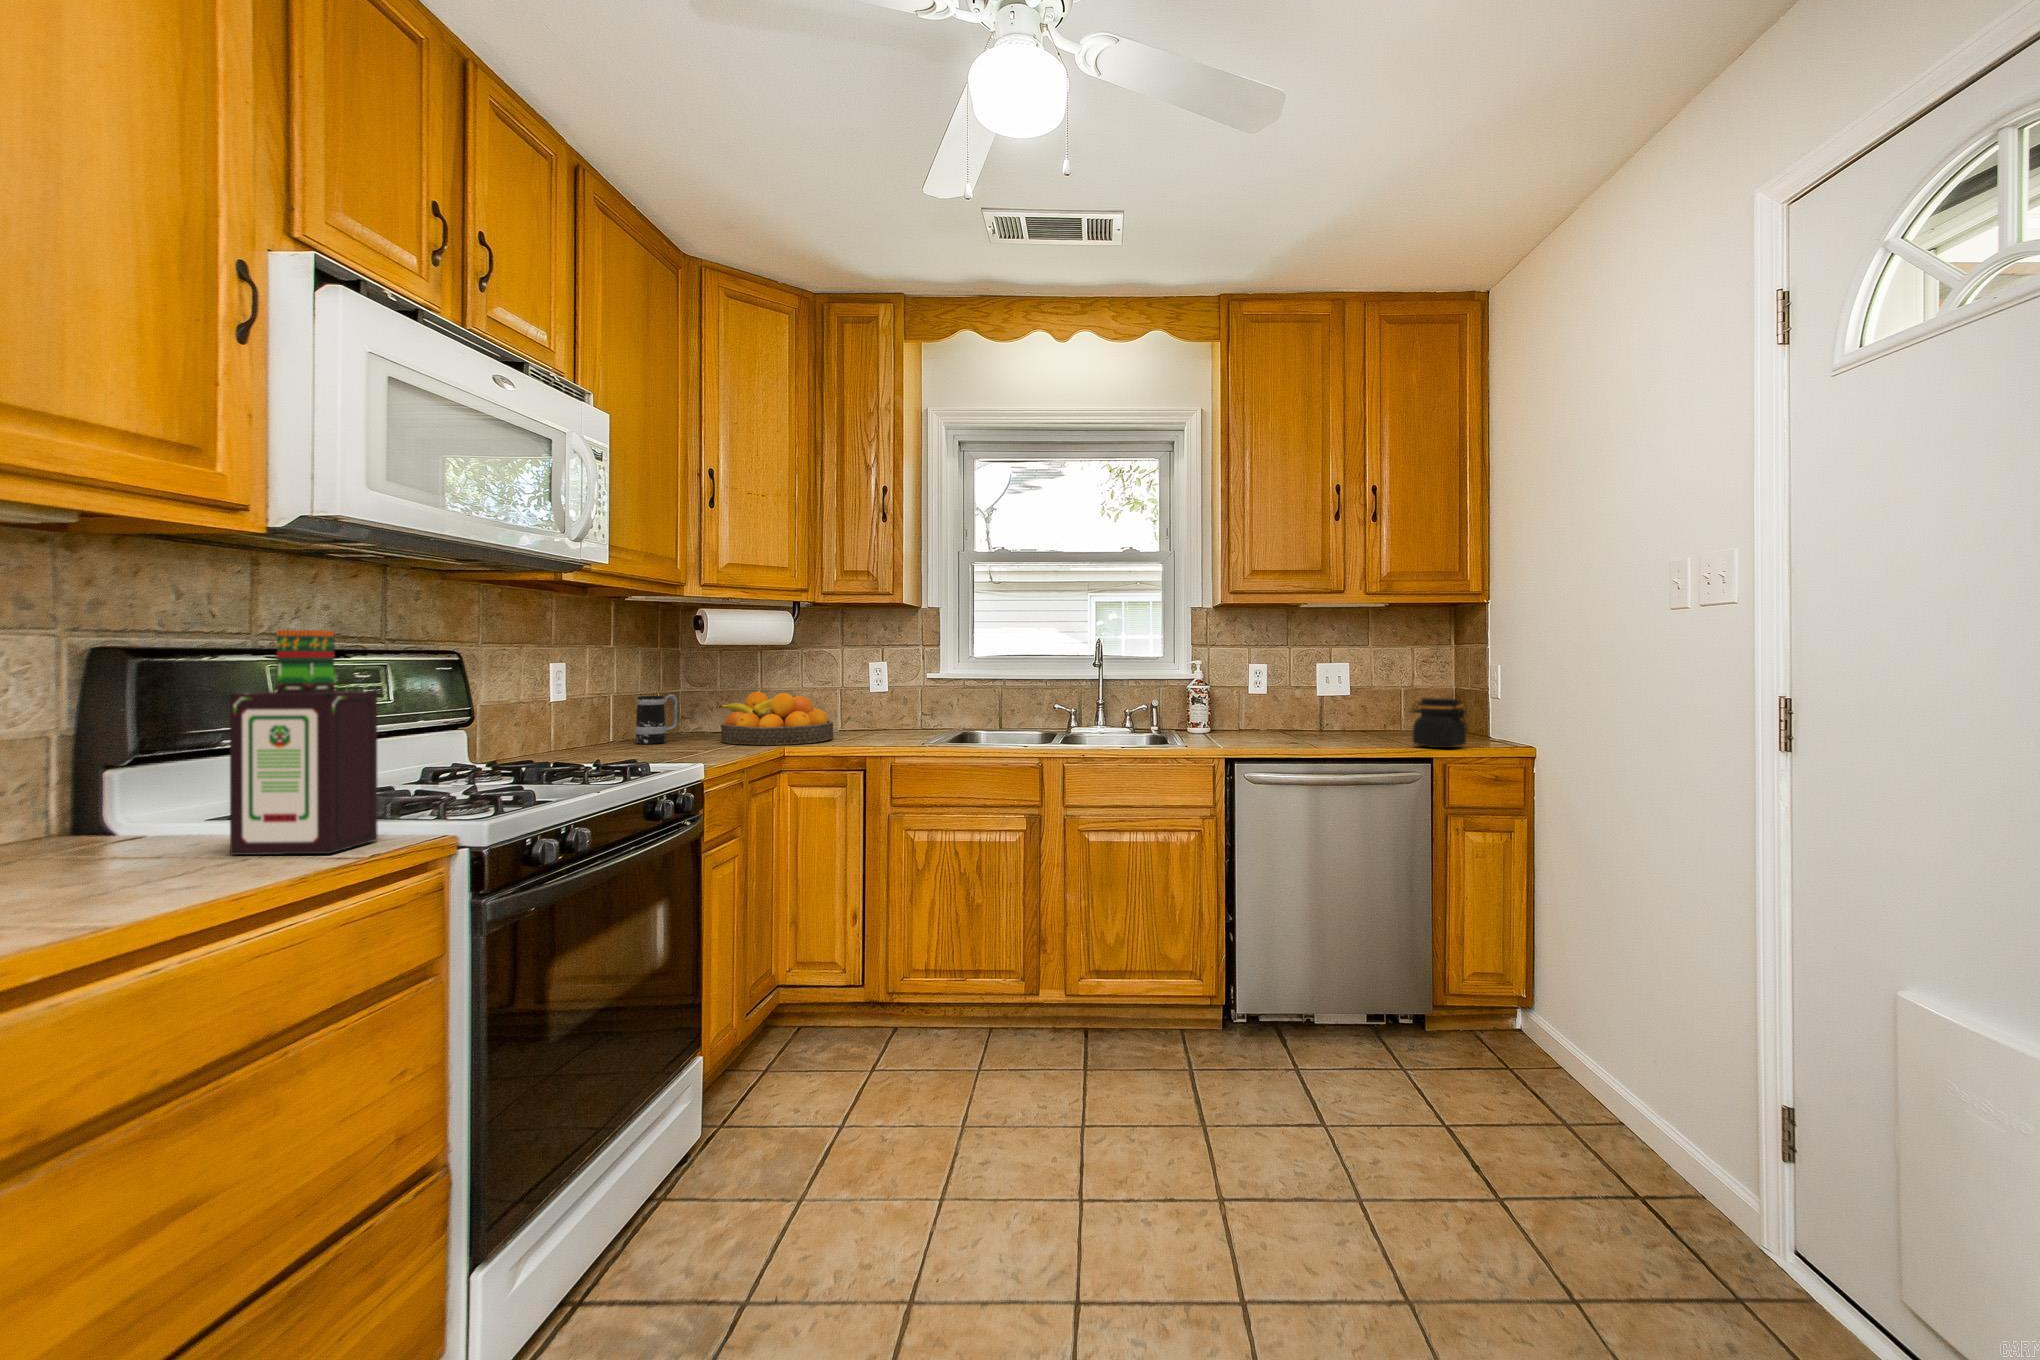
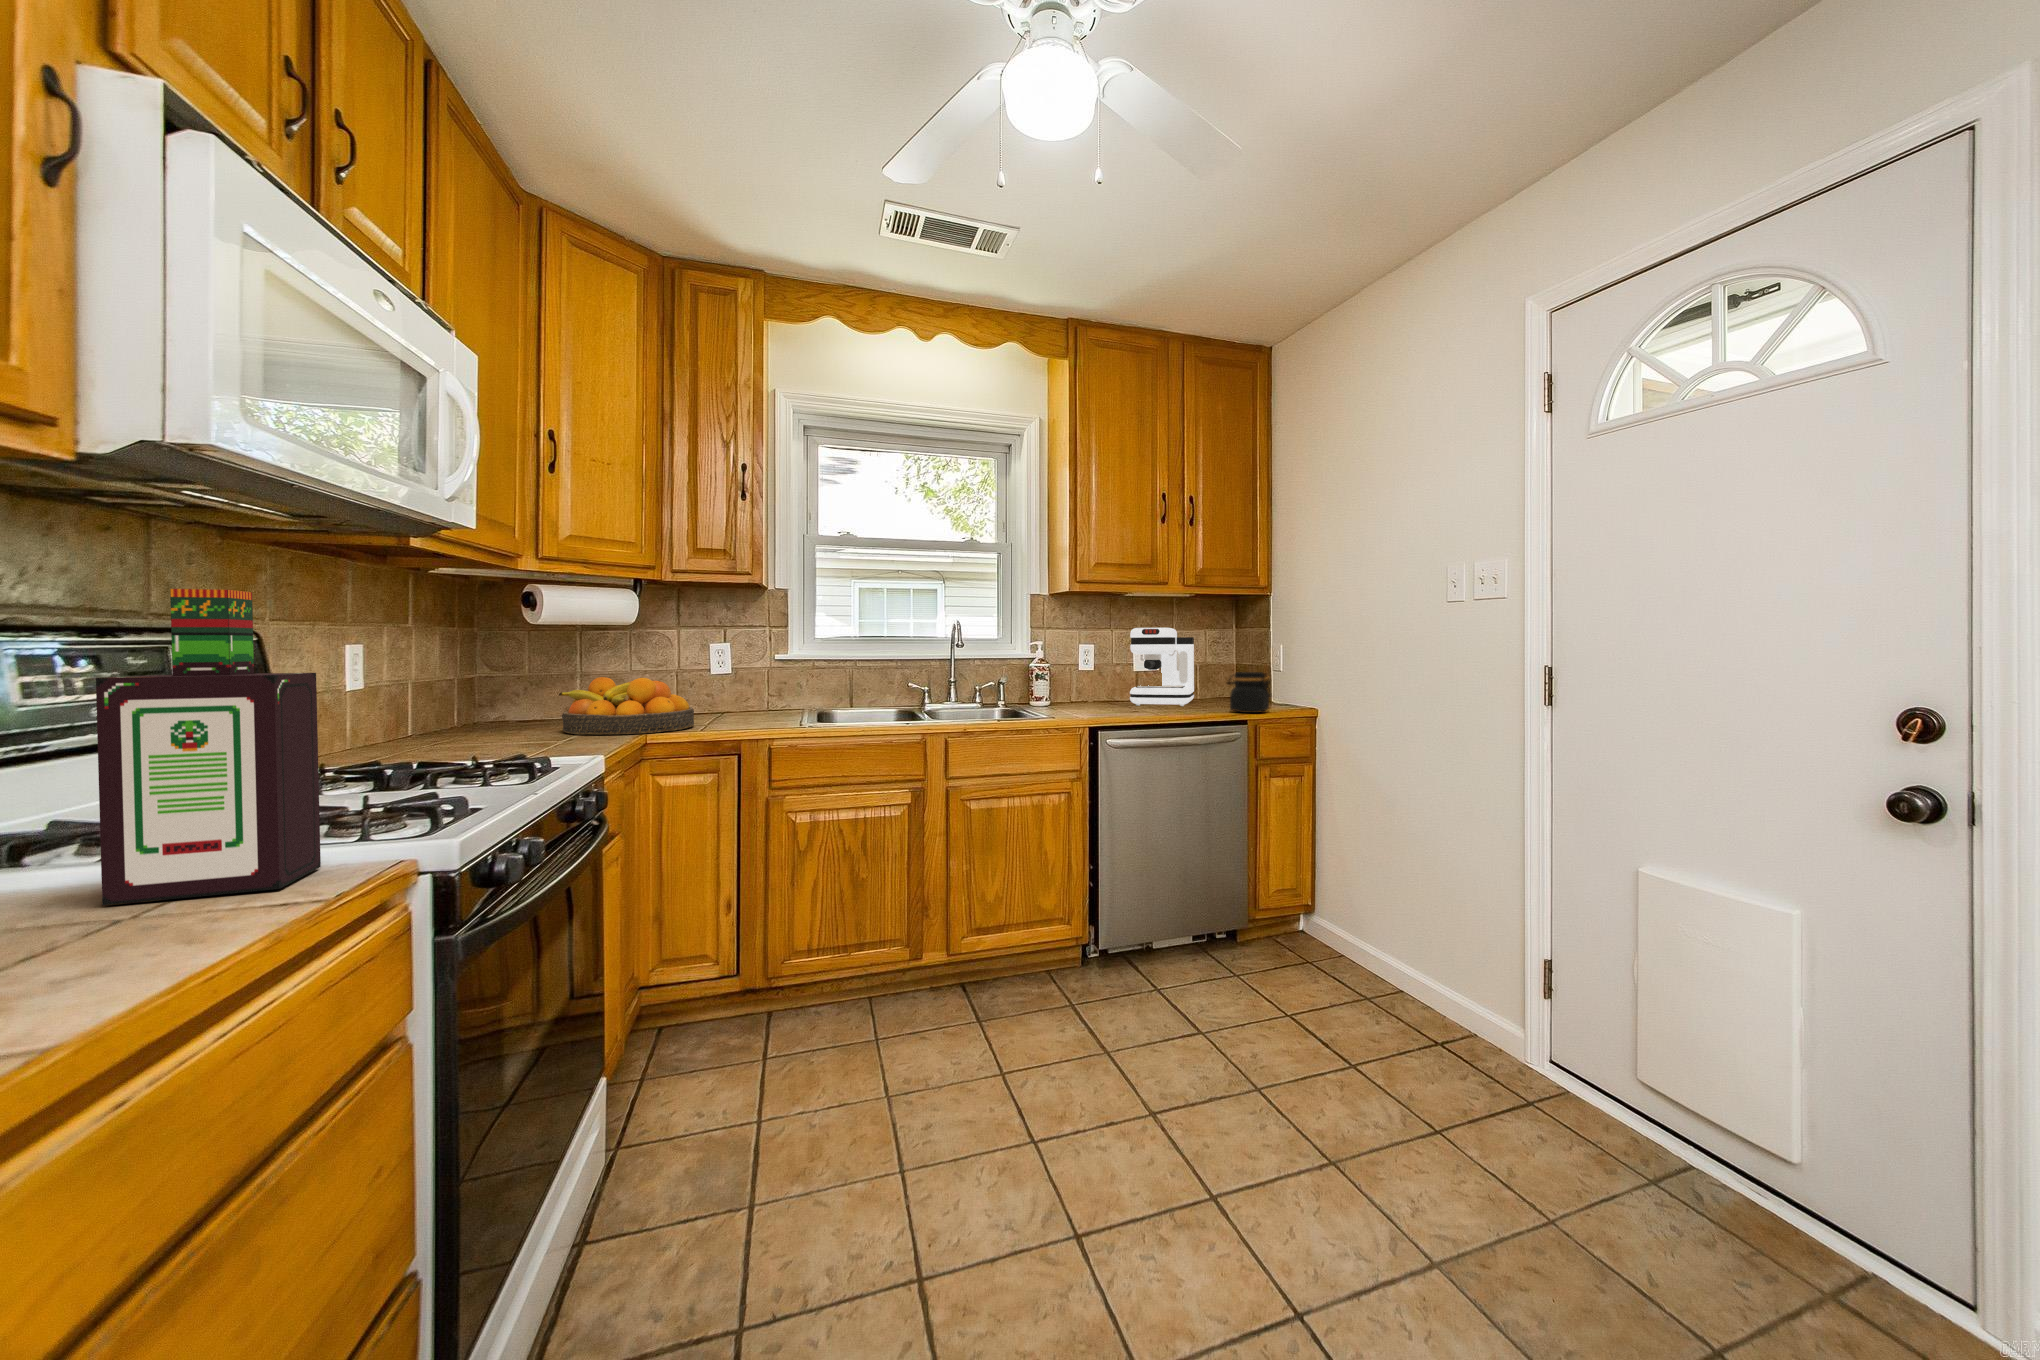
coffee maker: none [1308,644,1393,737] -> present [1130,628,1194,706]
mug: present [635,694,678,744] -> none [454,682,506,739]

